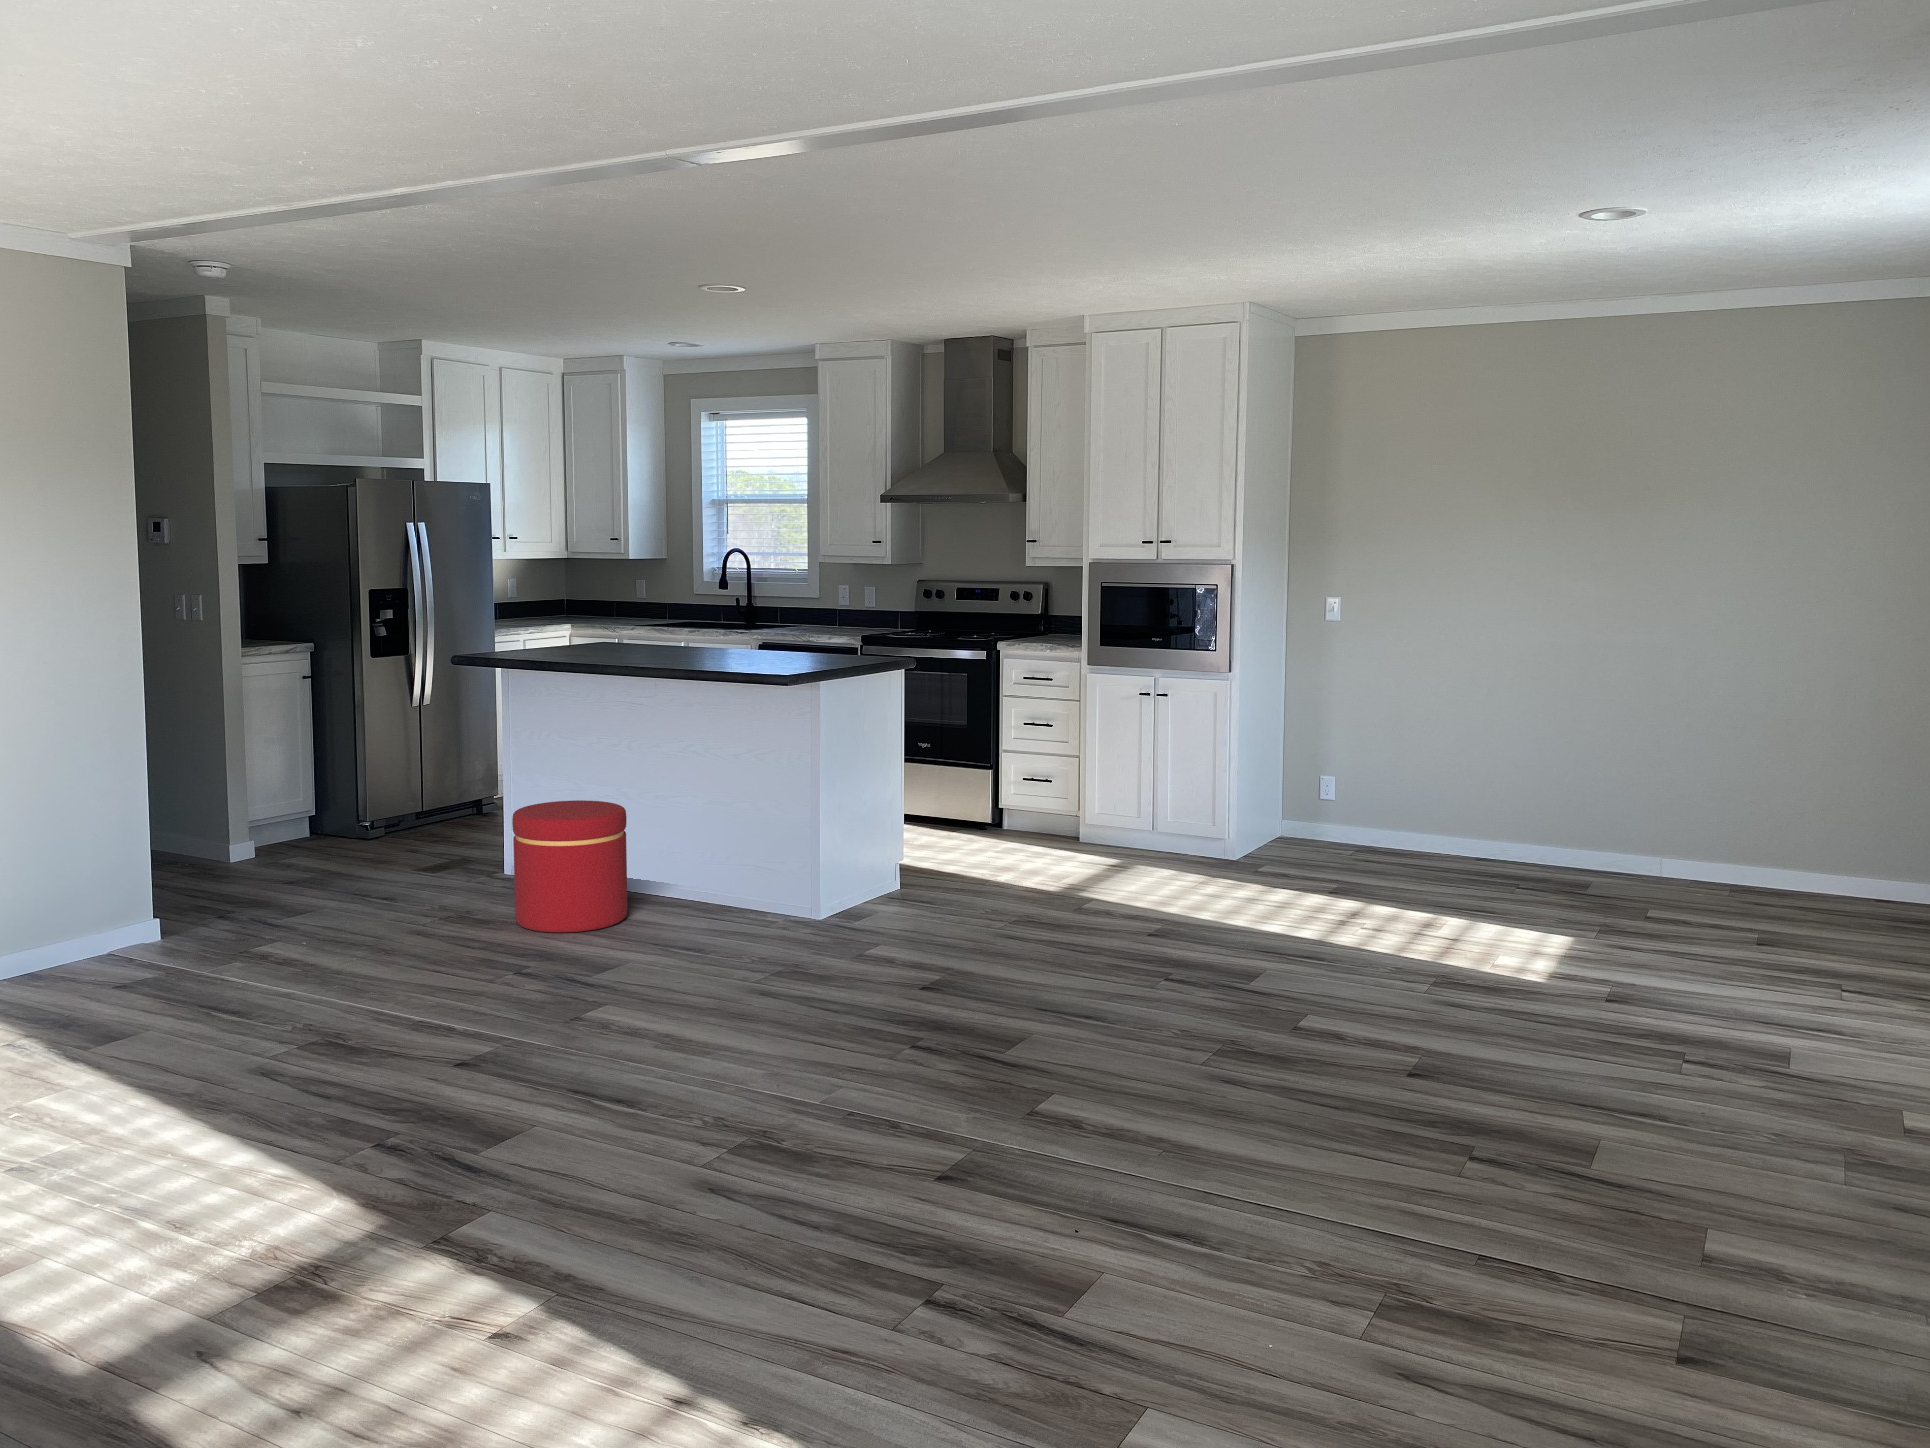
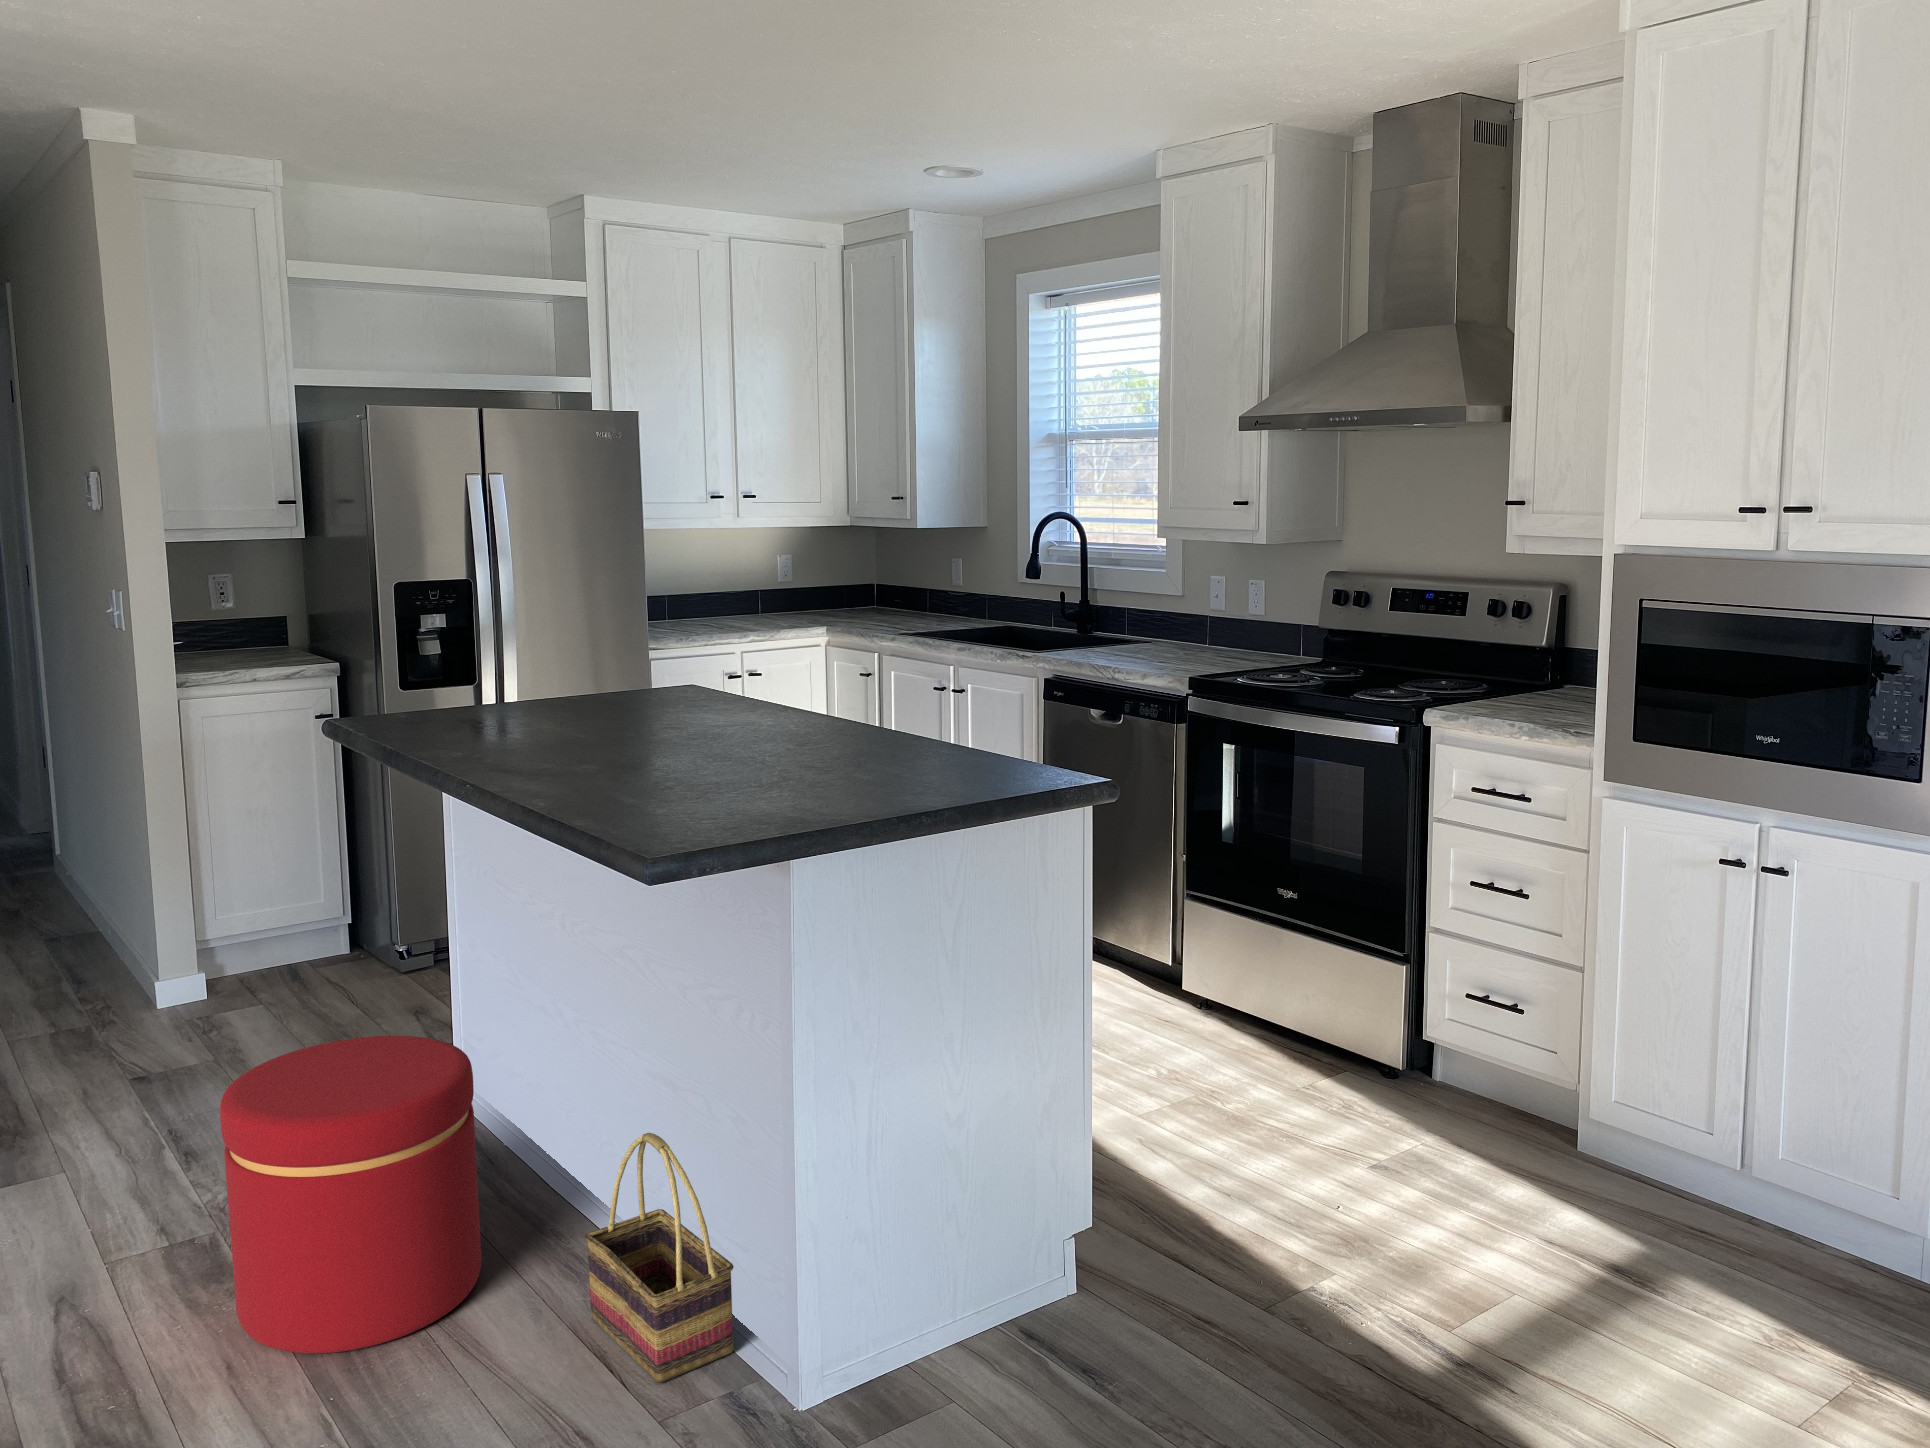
basket: none [691,820,771,922] -> present [585,1133,734,1383]

